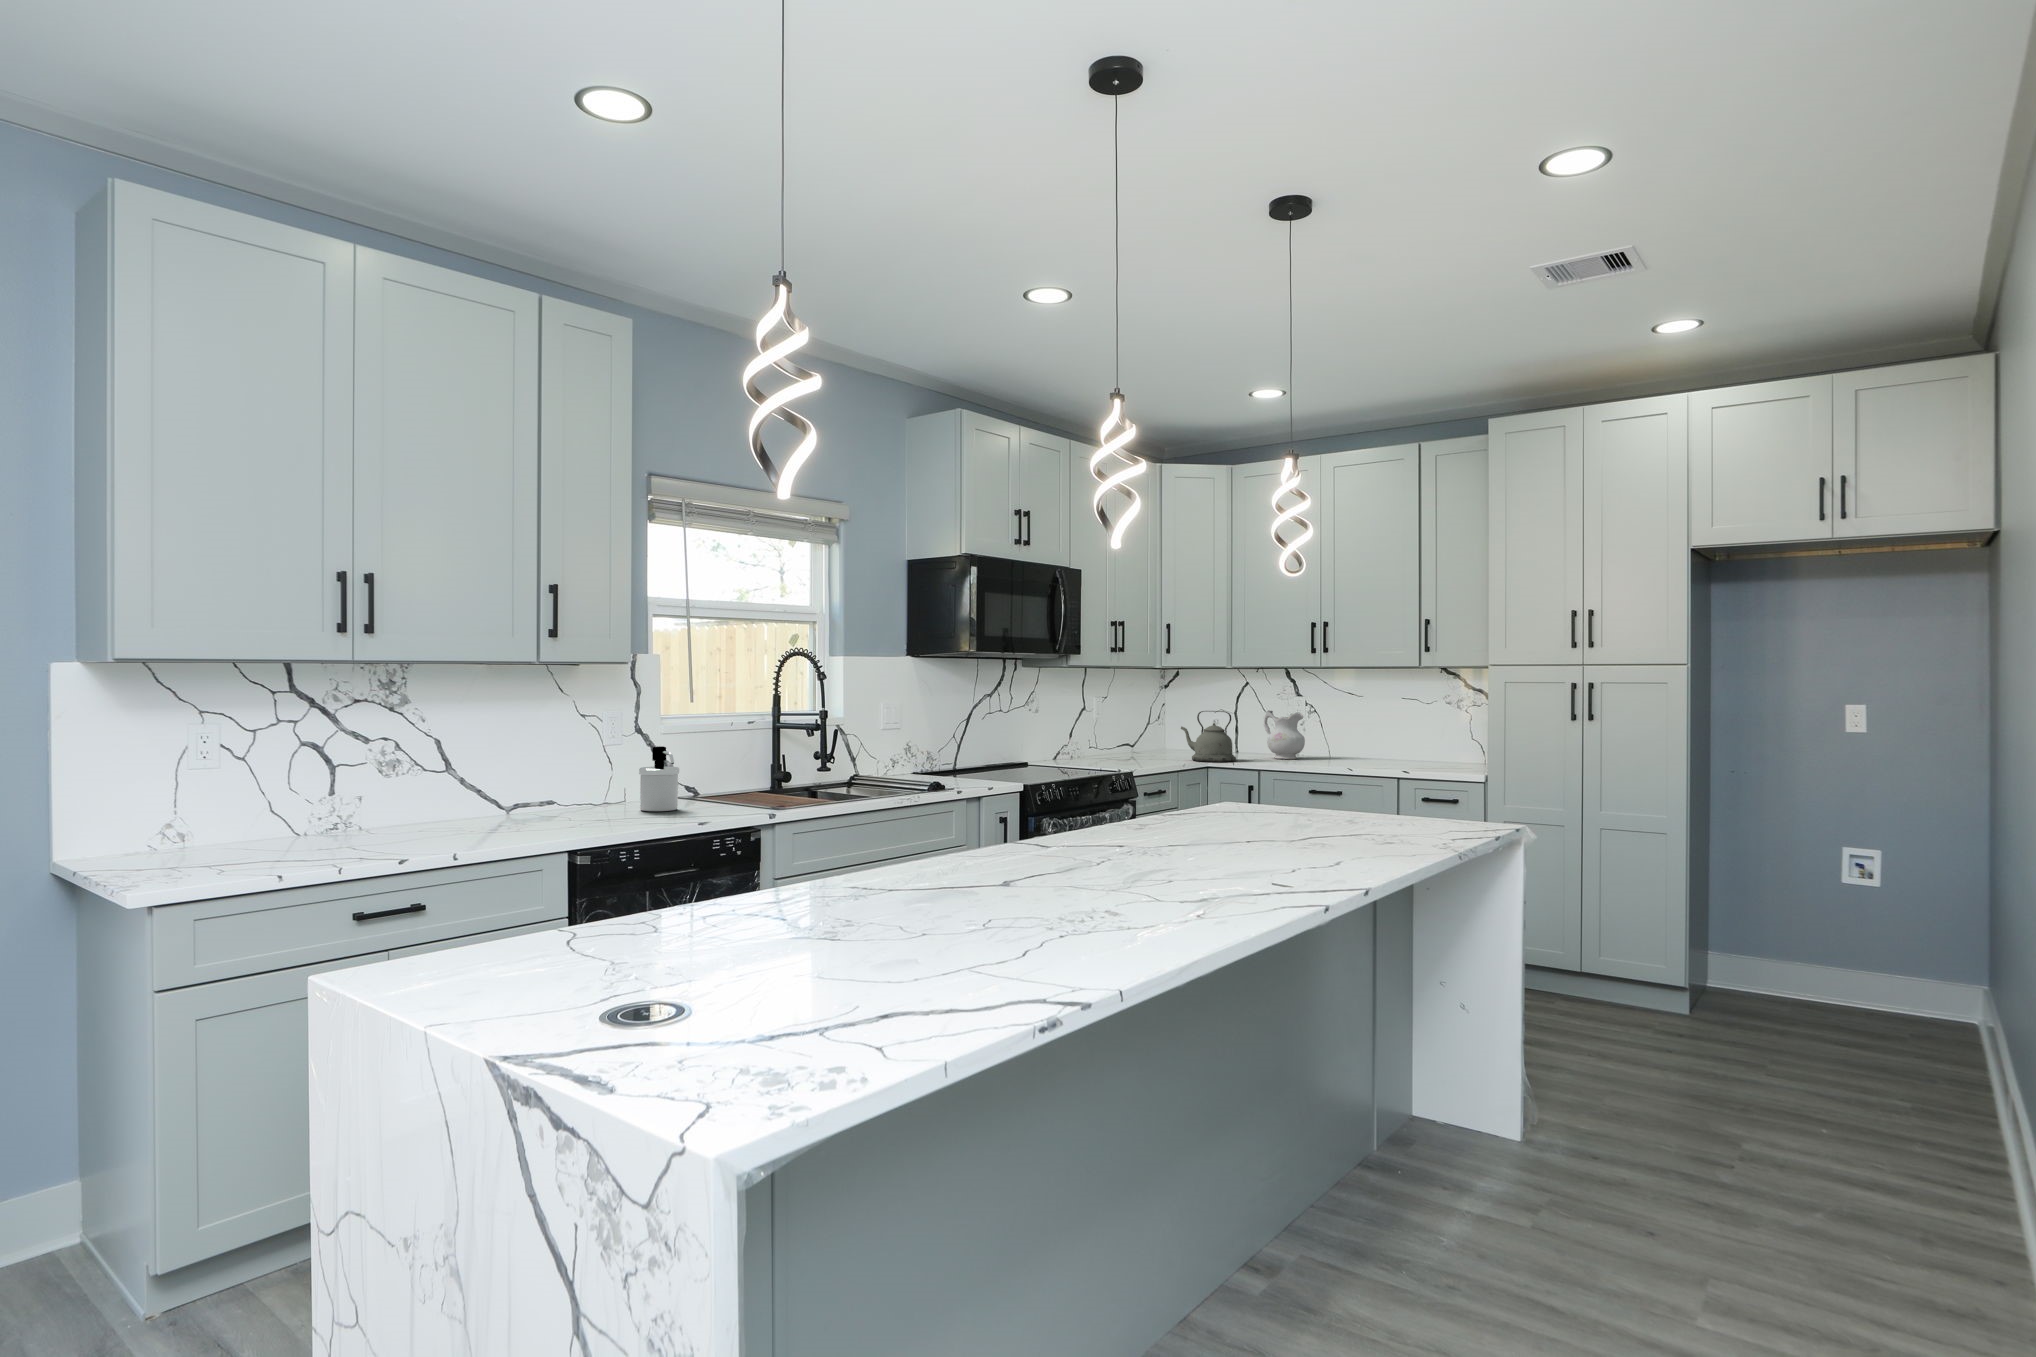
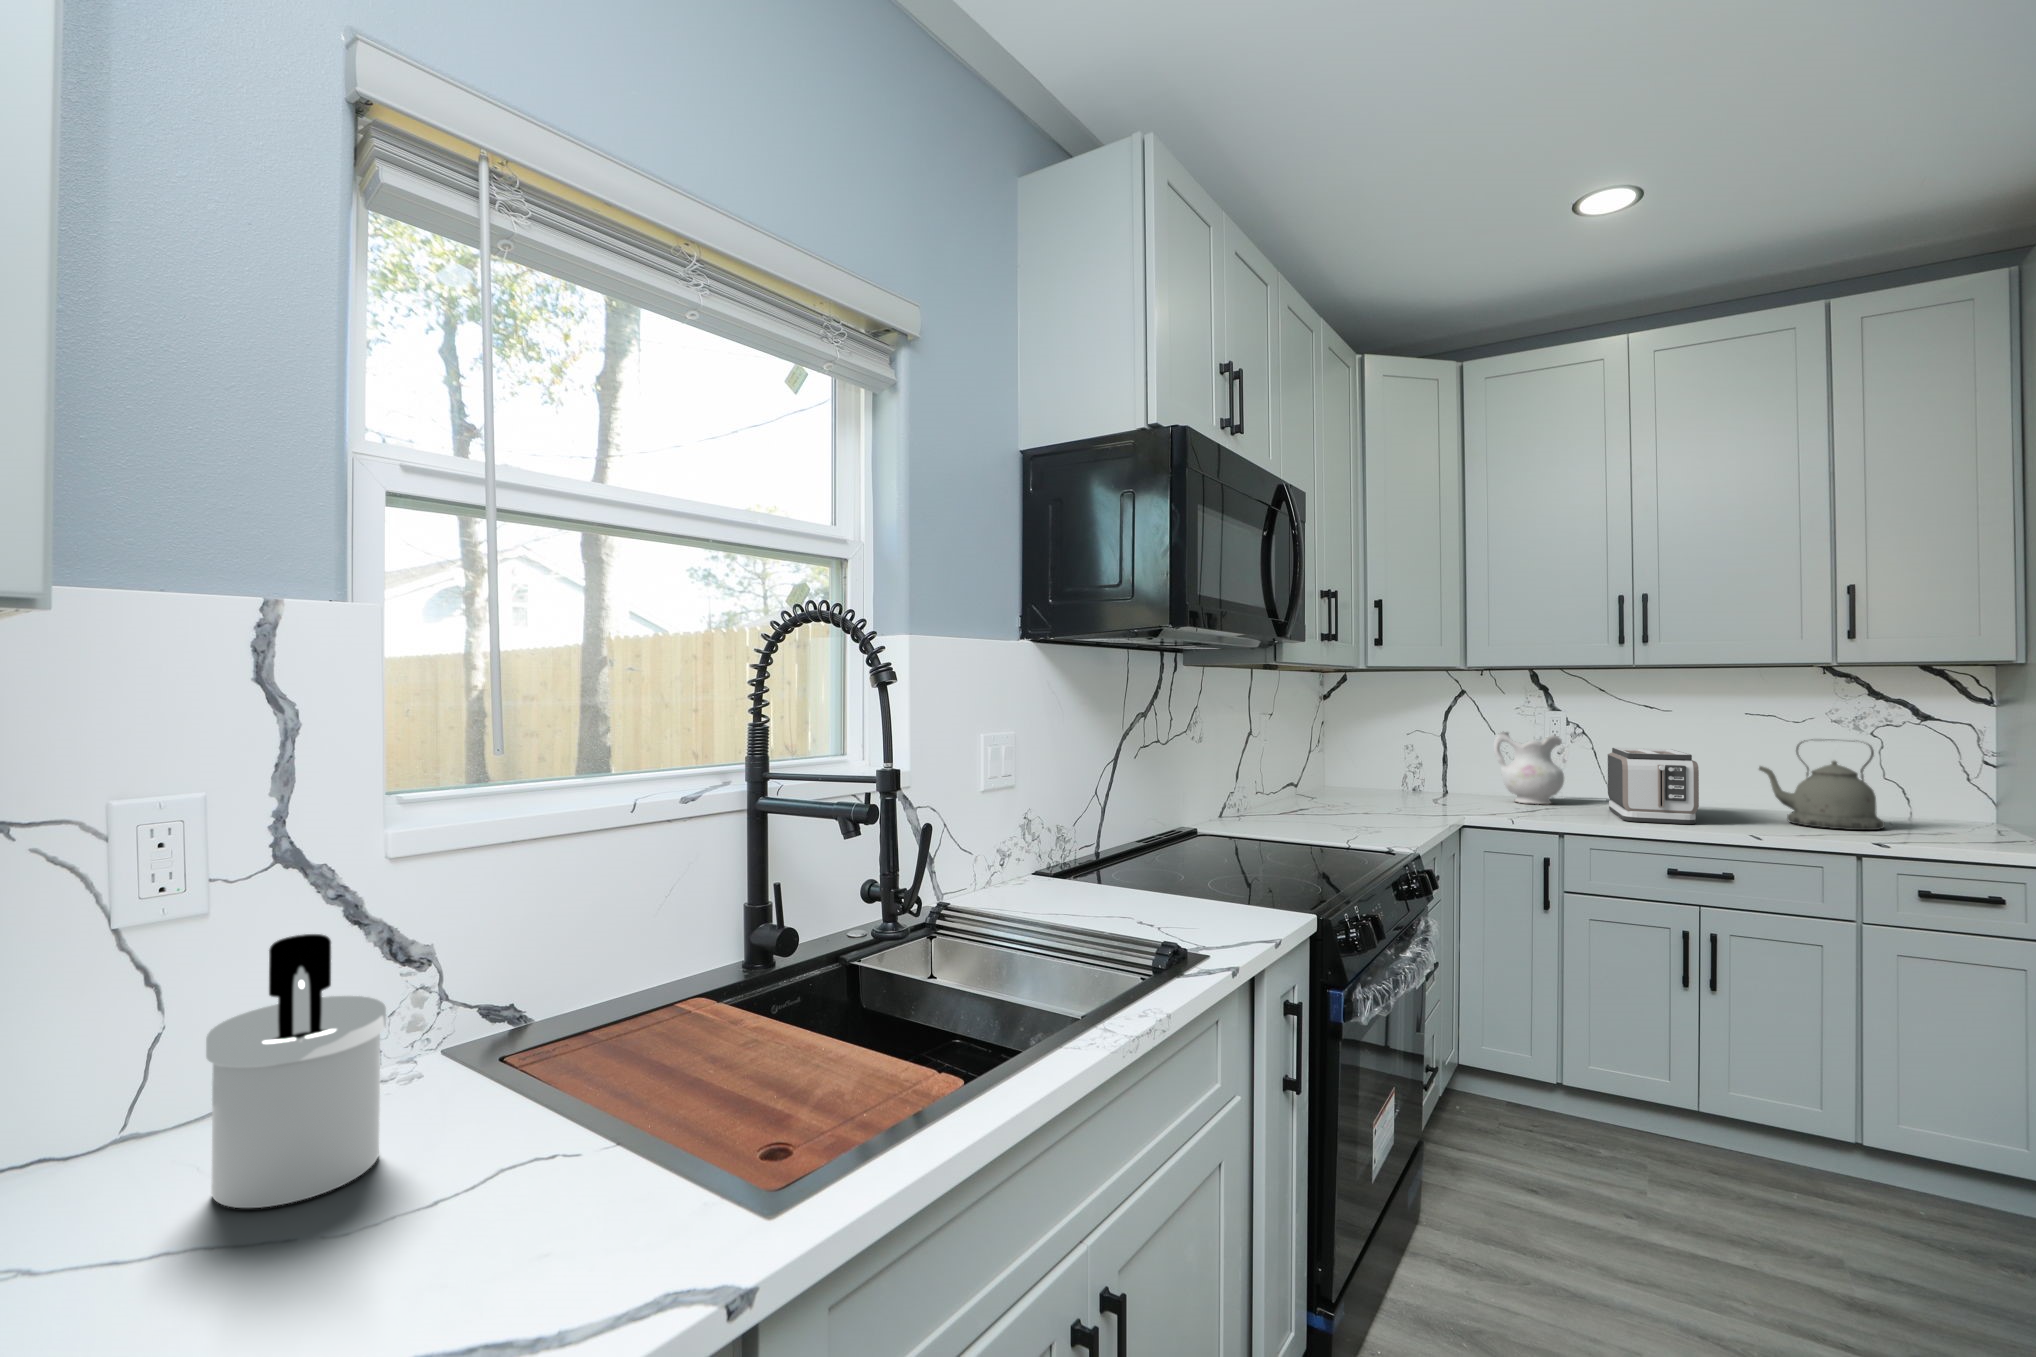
kettle: present [1181,711,1236,762] -> present [1759,739,1885,830]
toaster: none [1307,721,1360,767] -> present [1608,748,1699,824]

